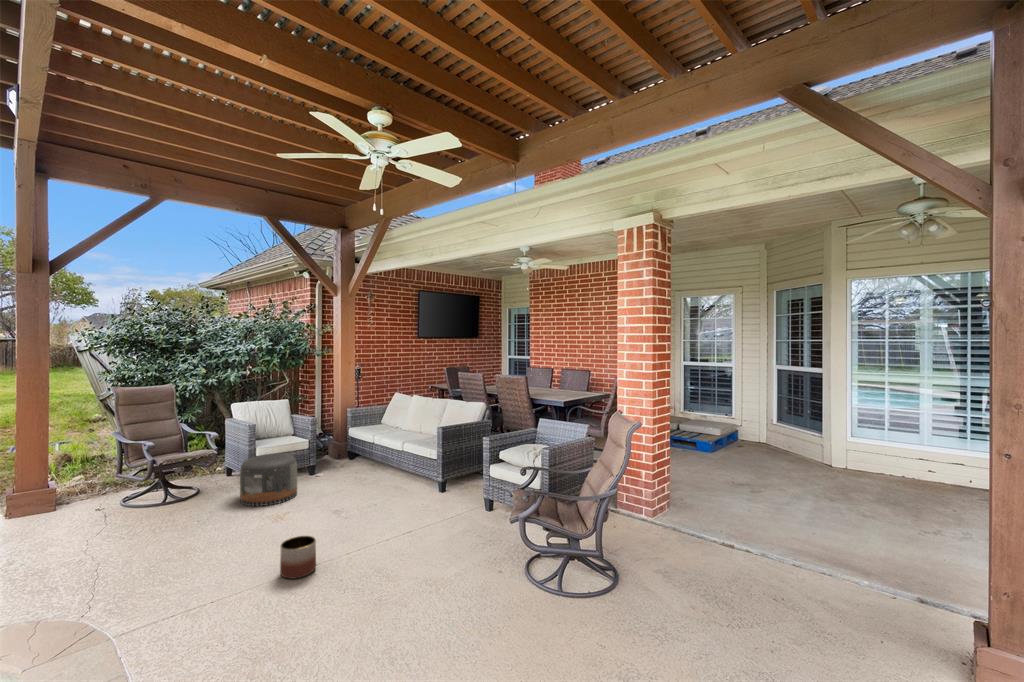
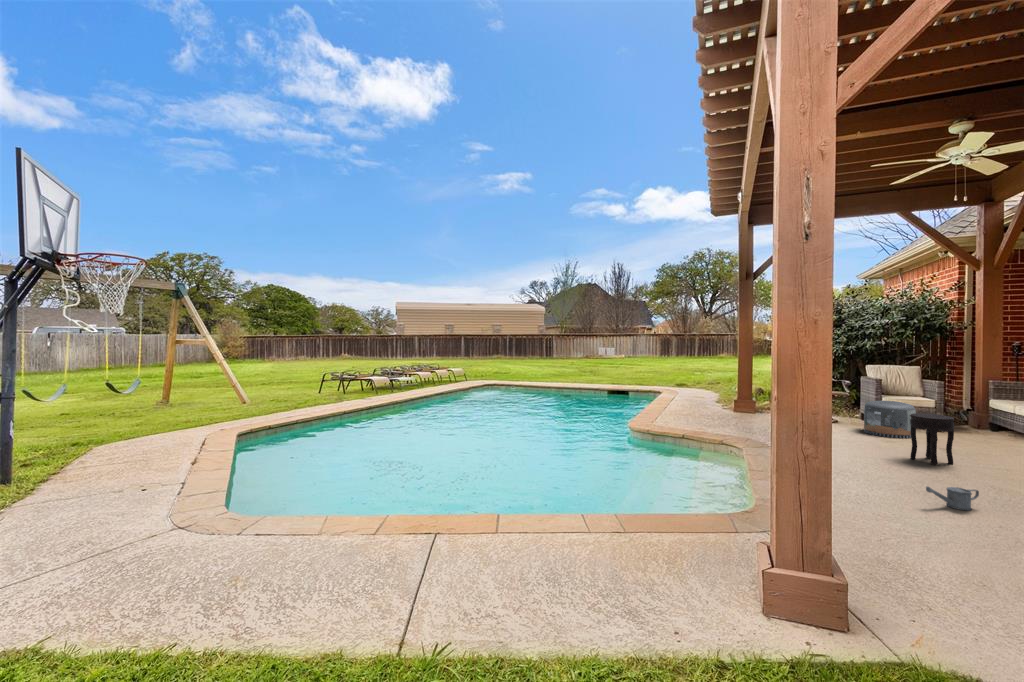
side table: none [308,476,352,546] -> present [910,413,954,465]
planter: present [280,536,316,579] -> none [879,443,909,469]
watering can: none [371,599,415,644] -> present [926,487,979,511]

